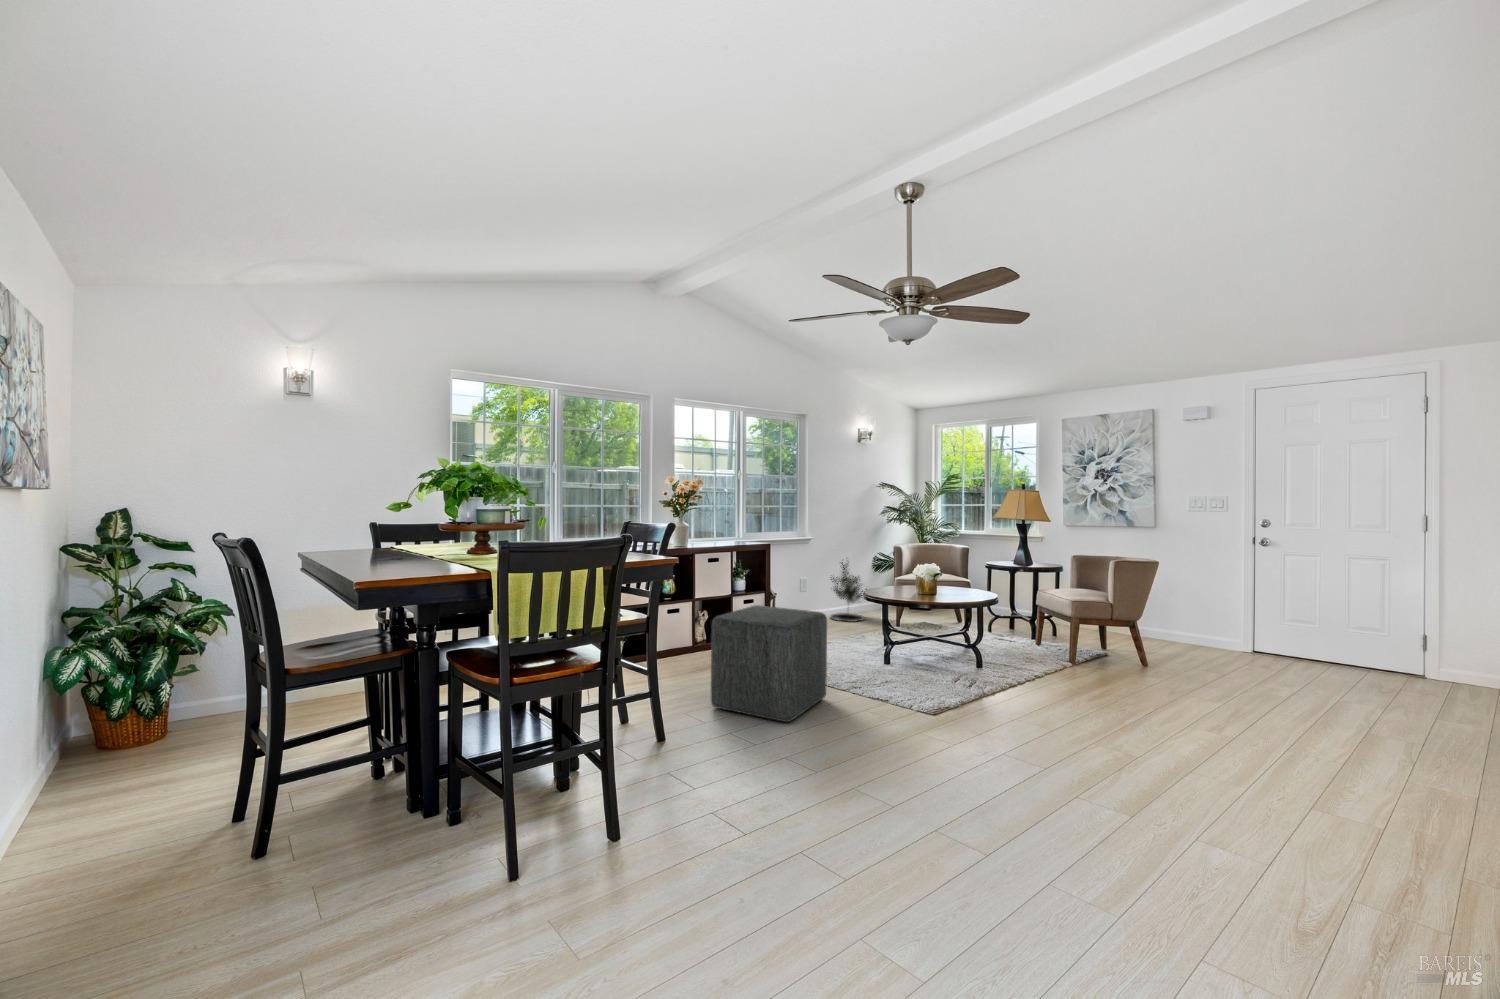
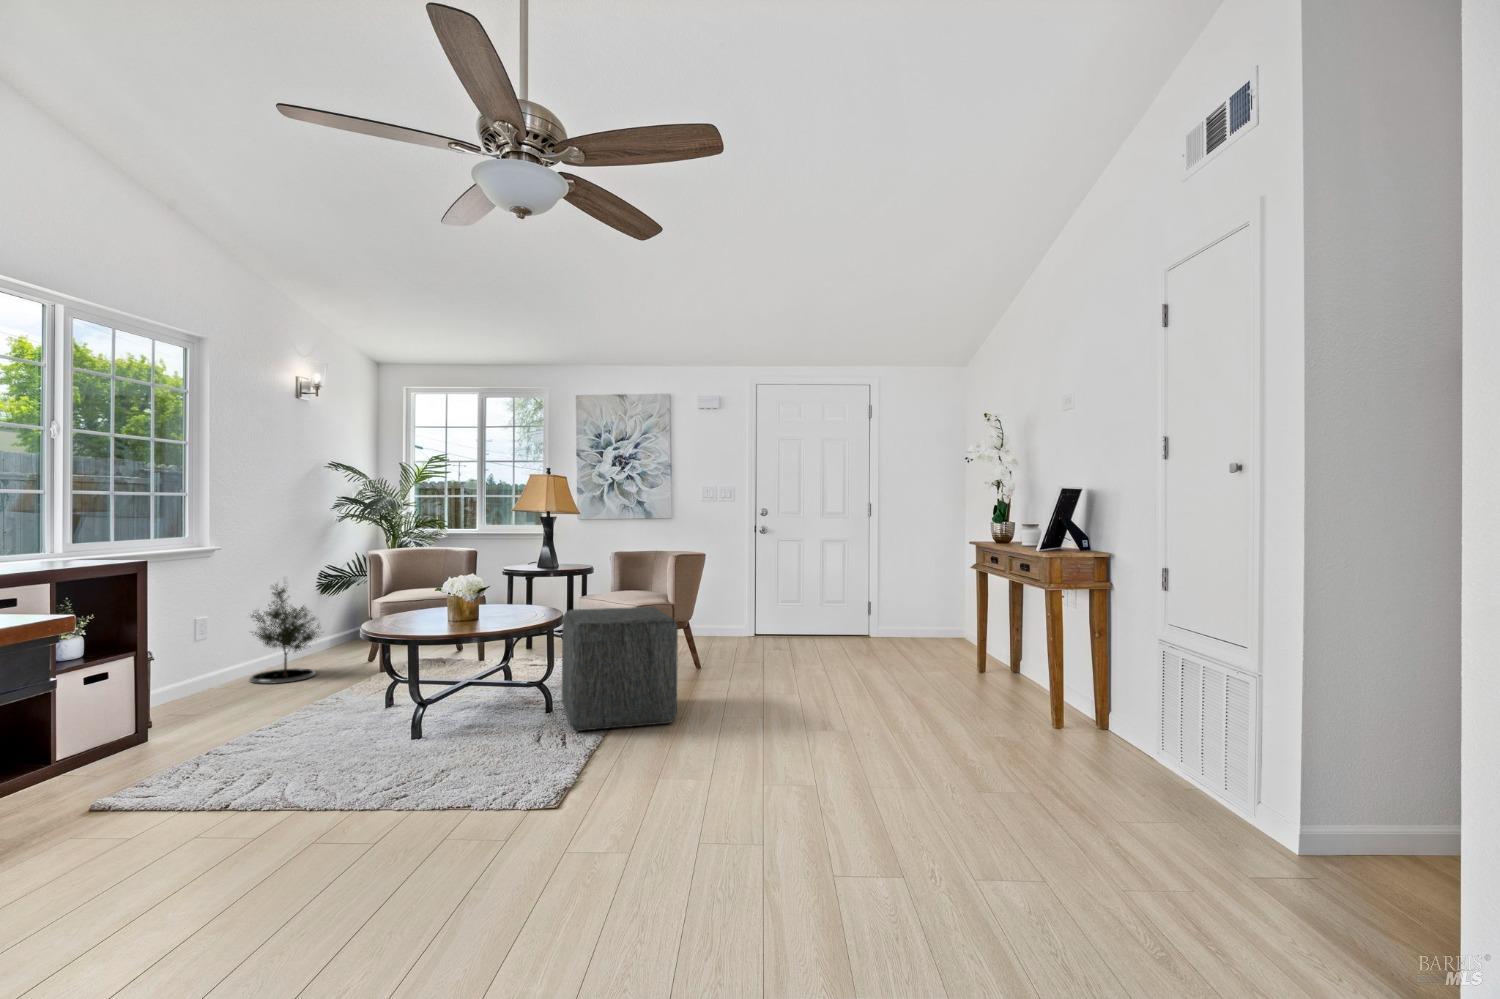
ottoman: present [711,605,827,722] -> present [562,607,678,731]

